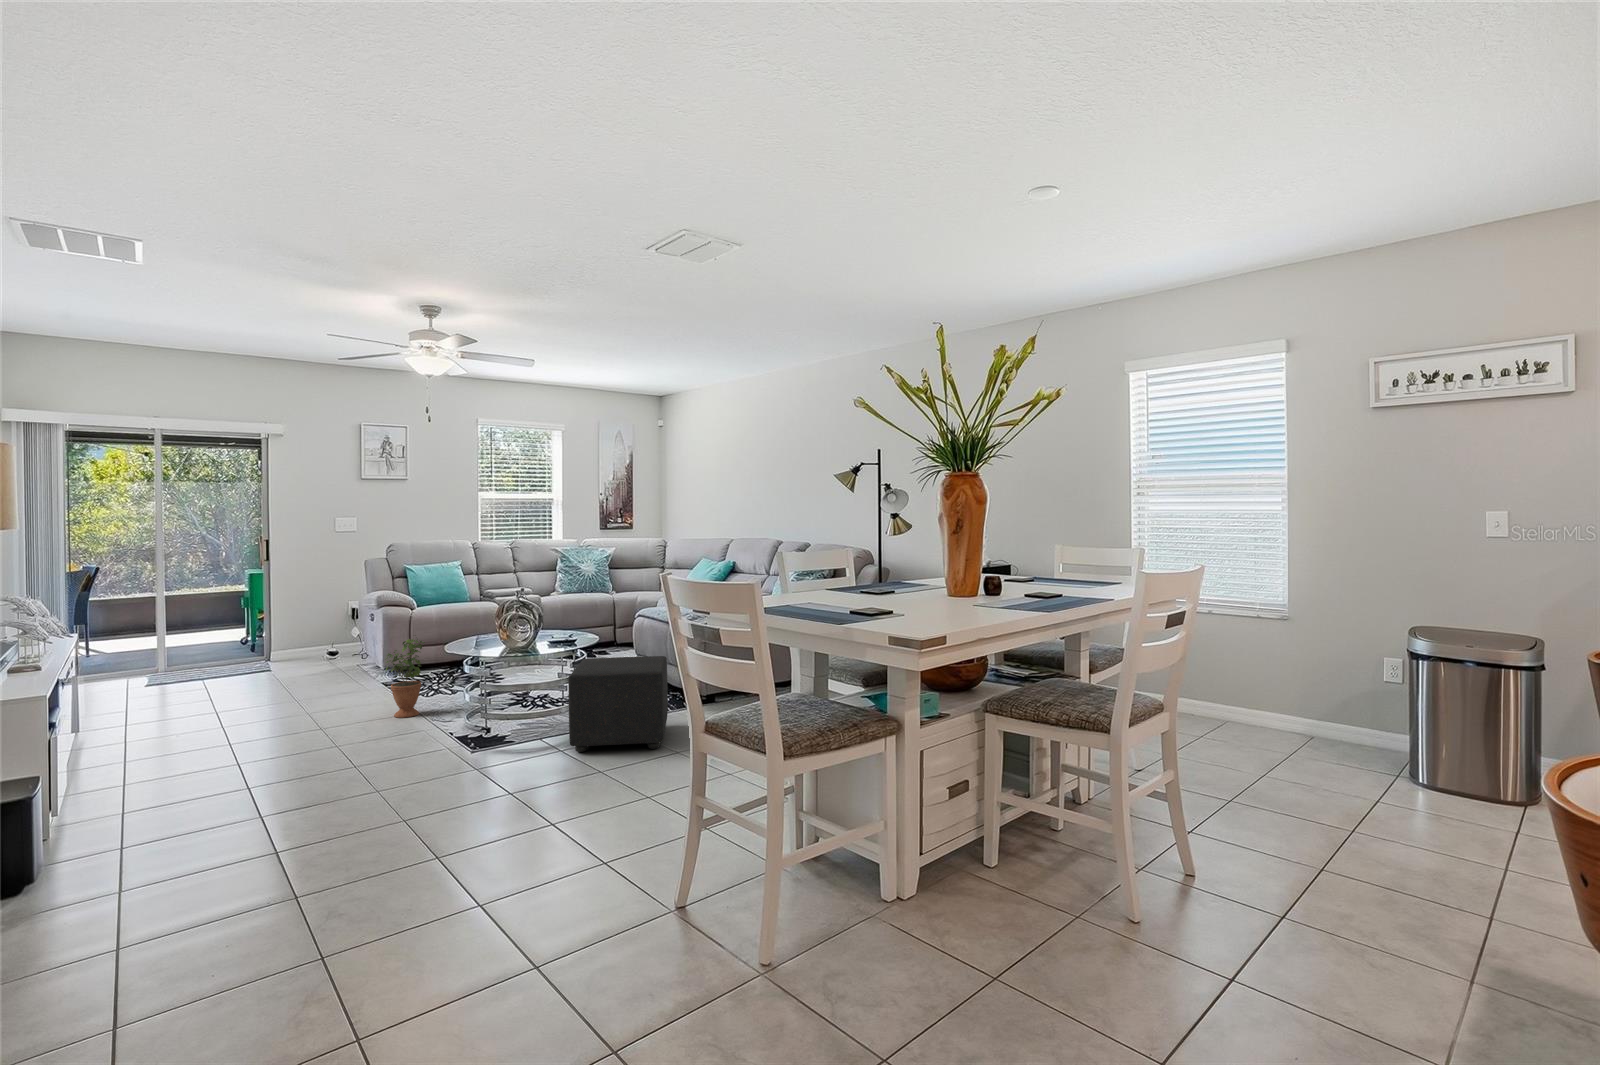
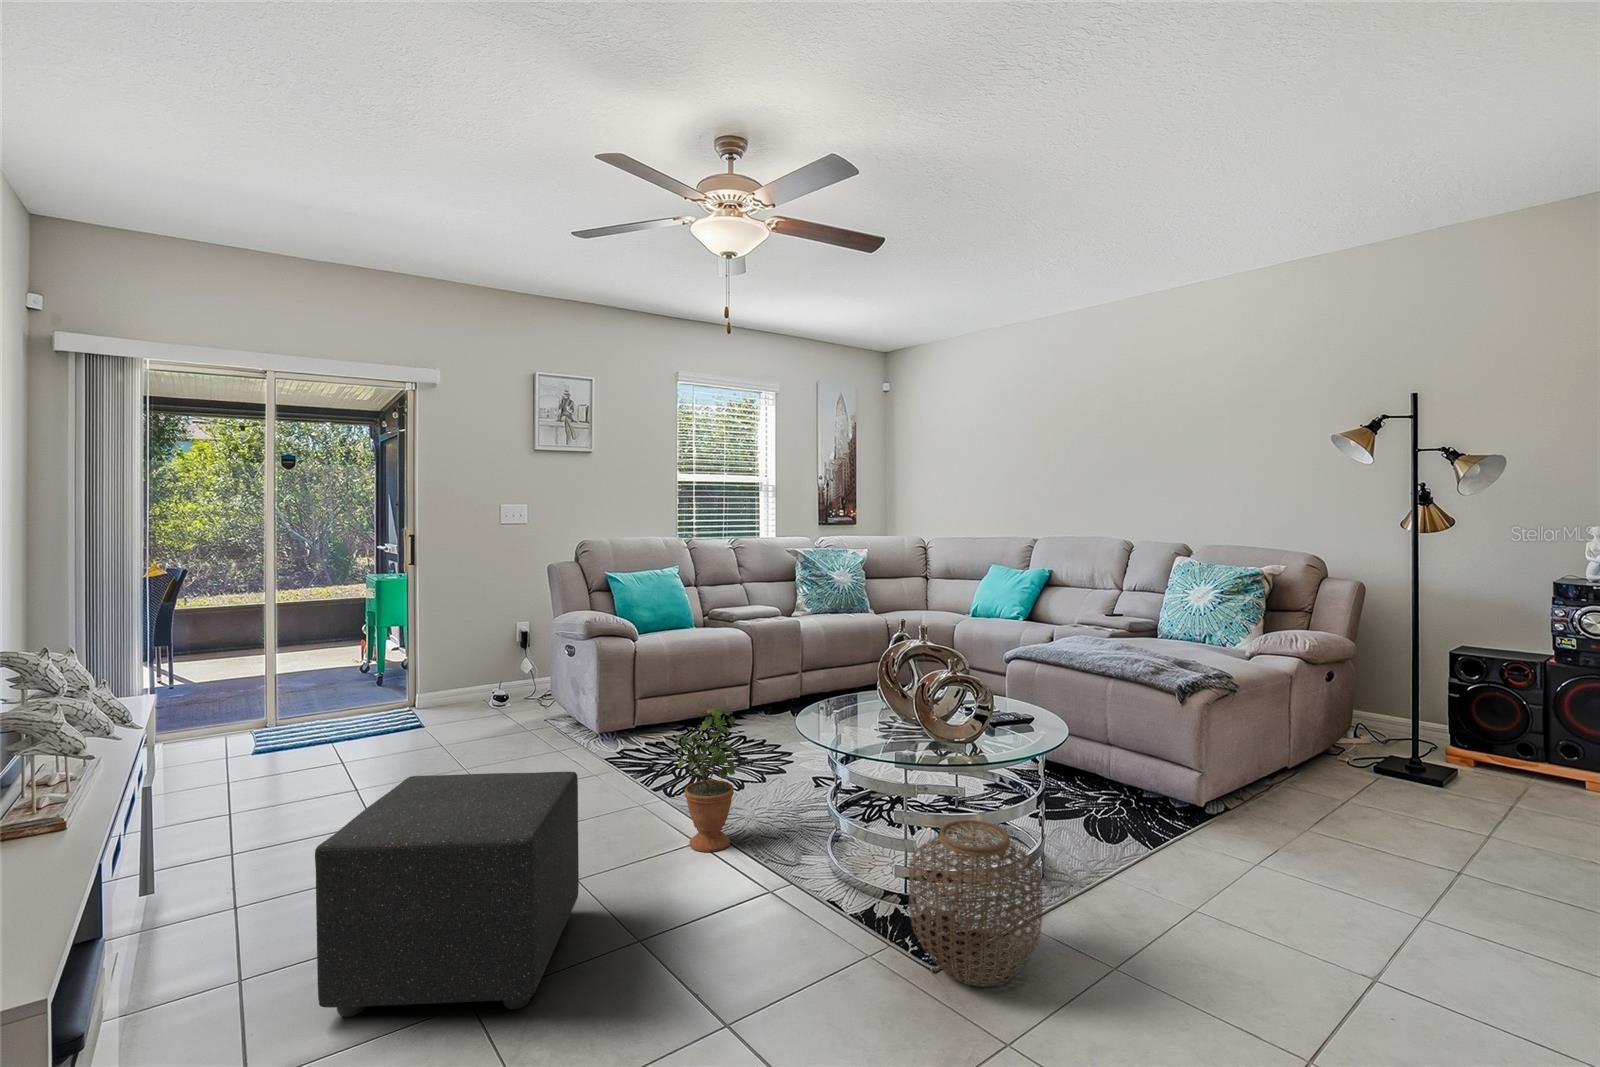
ottoman: present [568,656,668,752] -> present [315,772,579,1017]
woven basket: none [457,681,523,753] -> present [909,820,1042,987]

